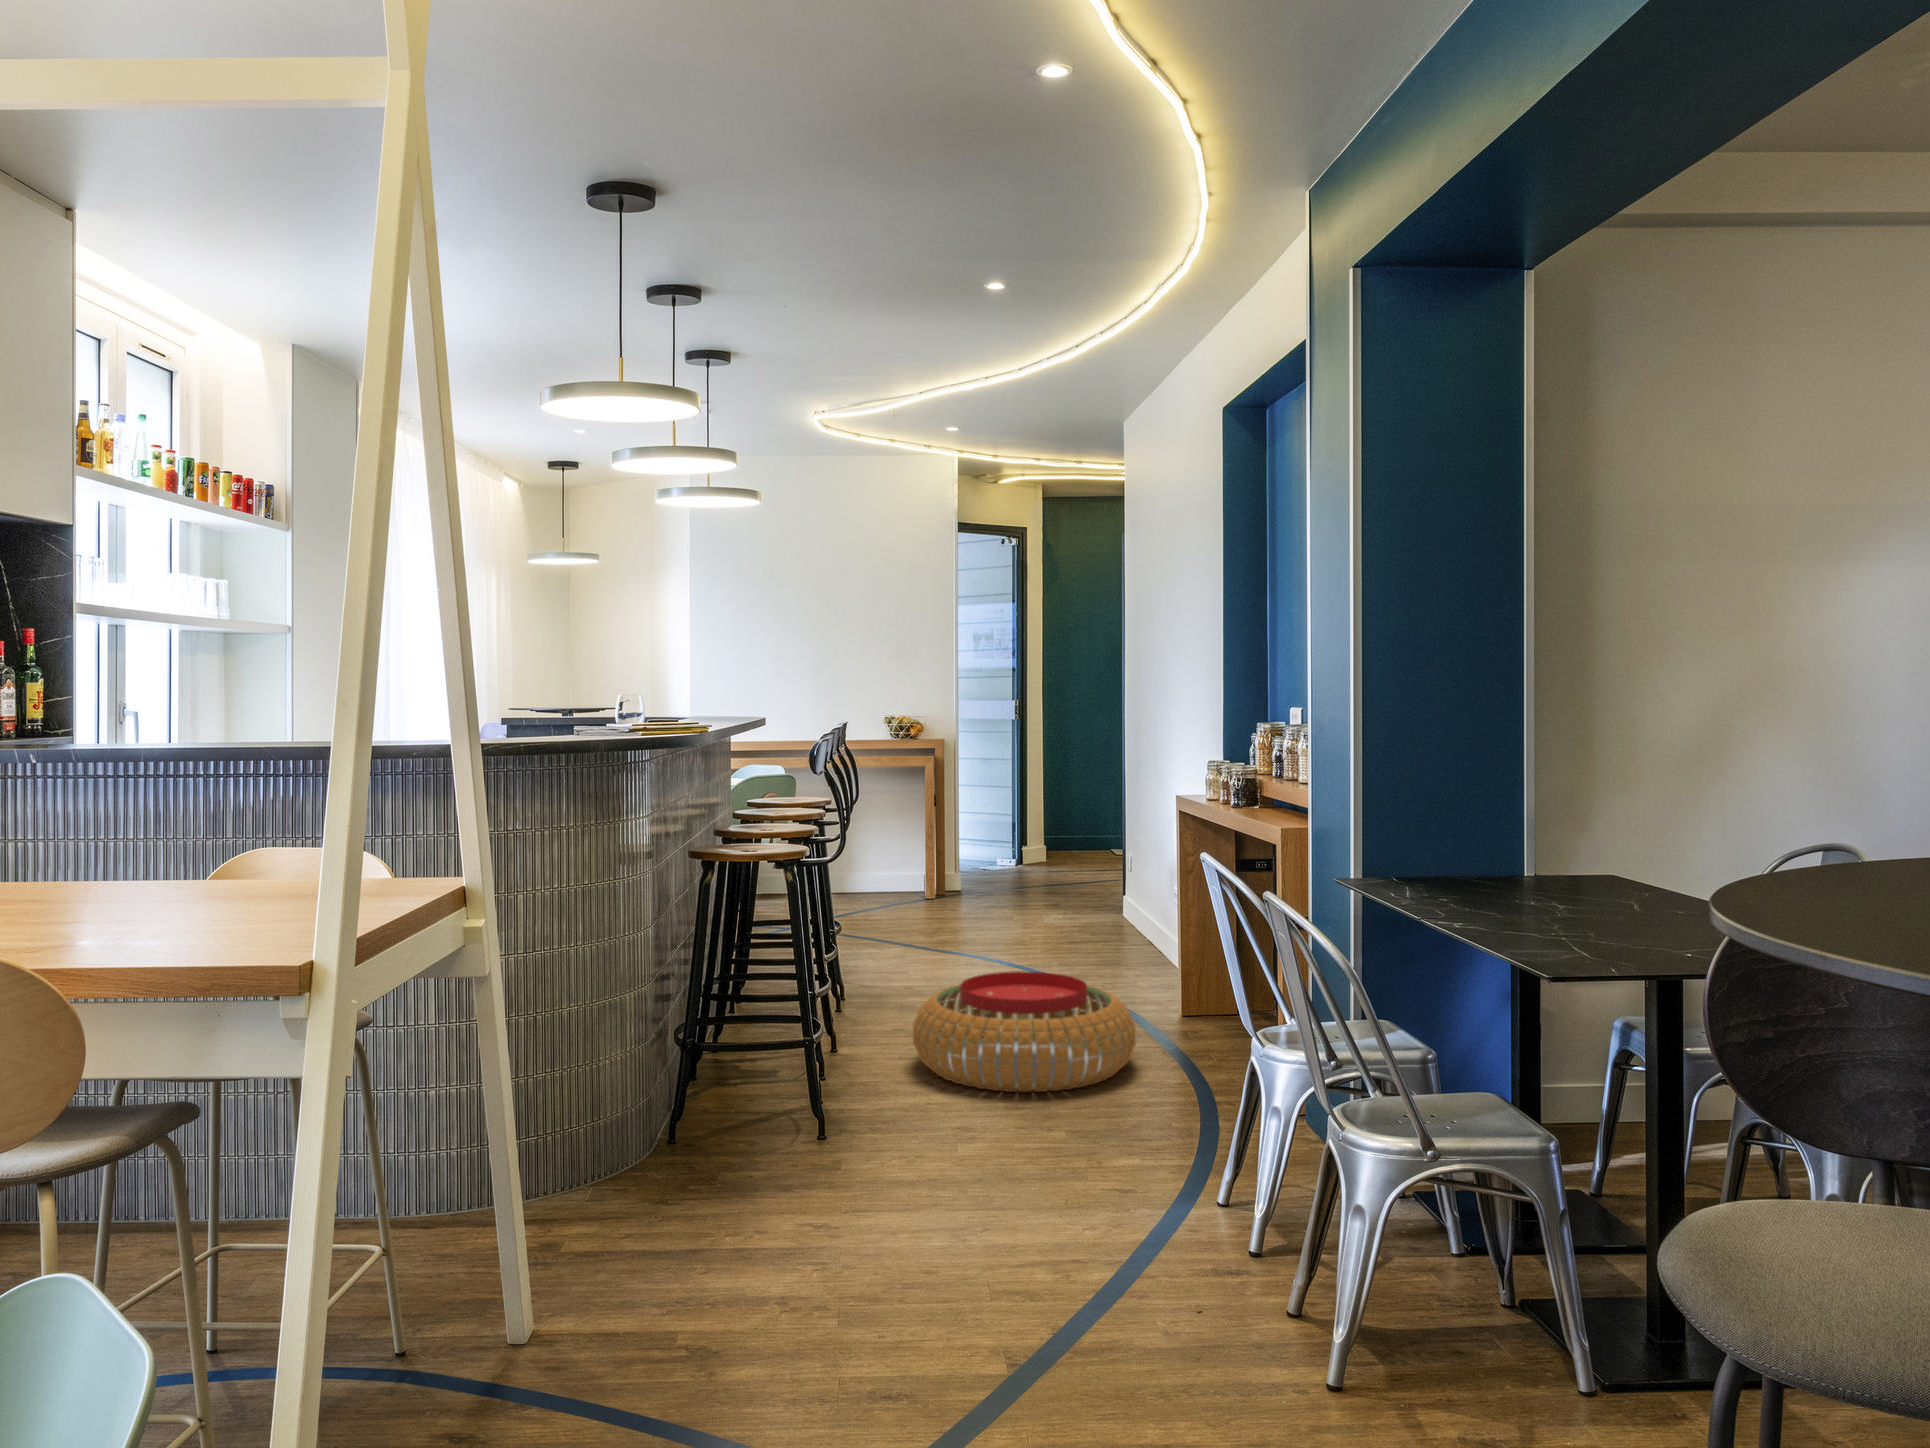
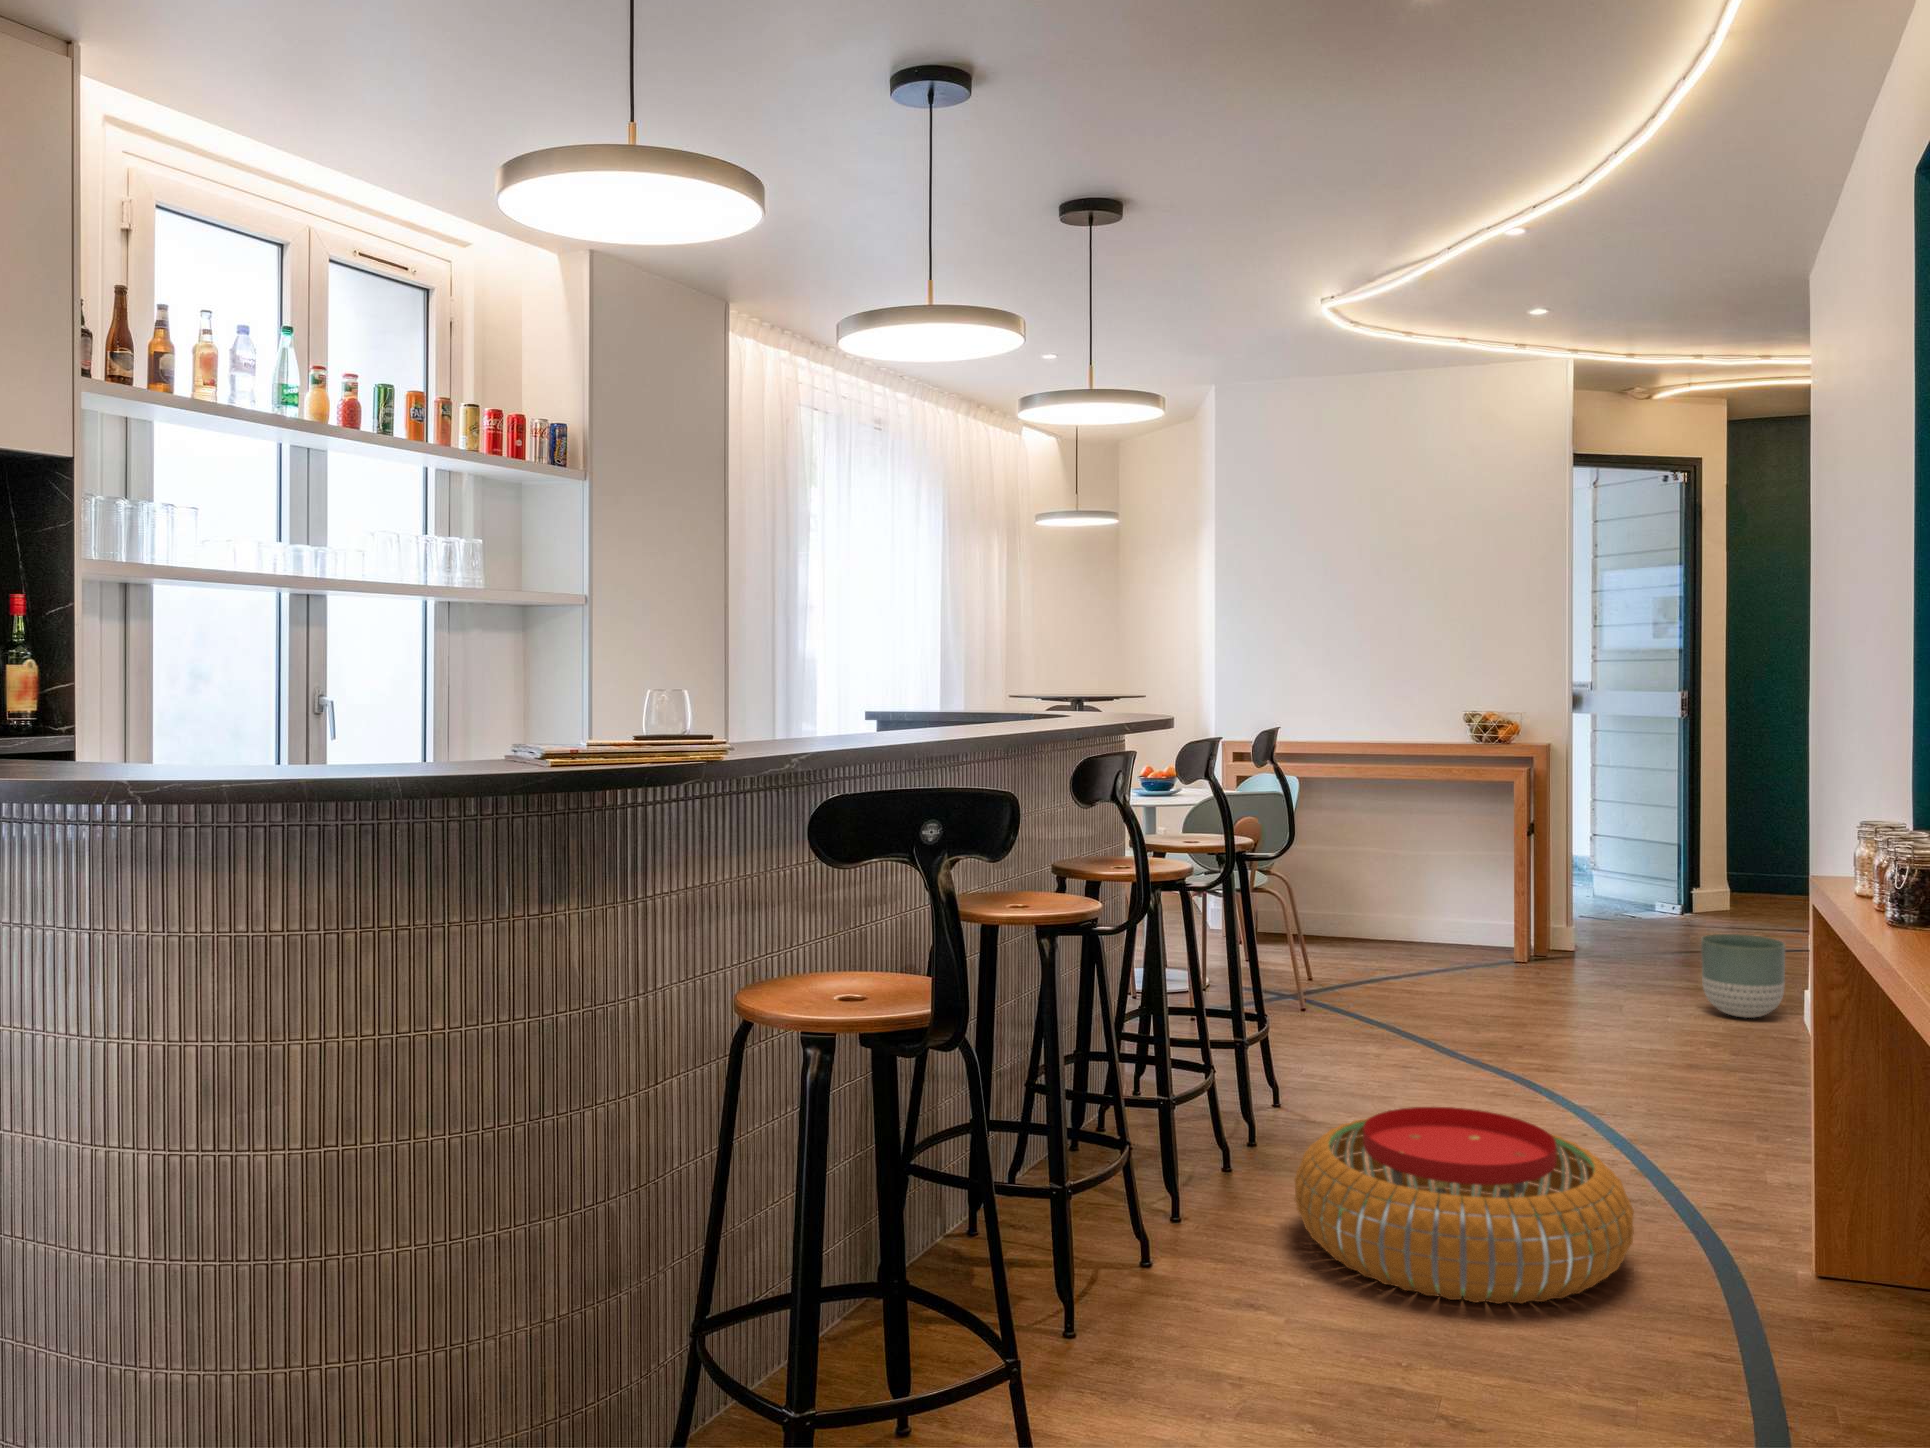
planter: none [1069,865,1121,922] -> present [1701,934,1785,1018]

